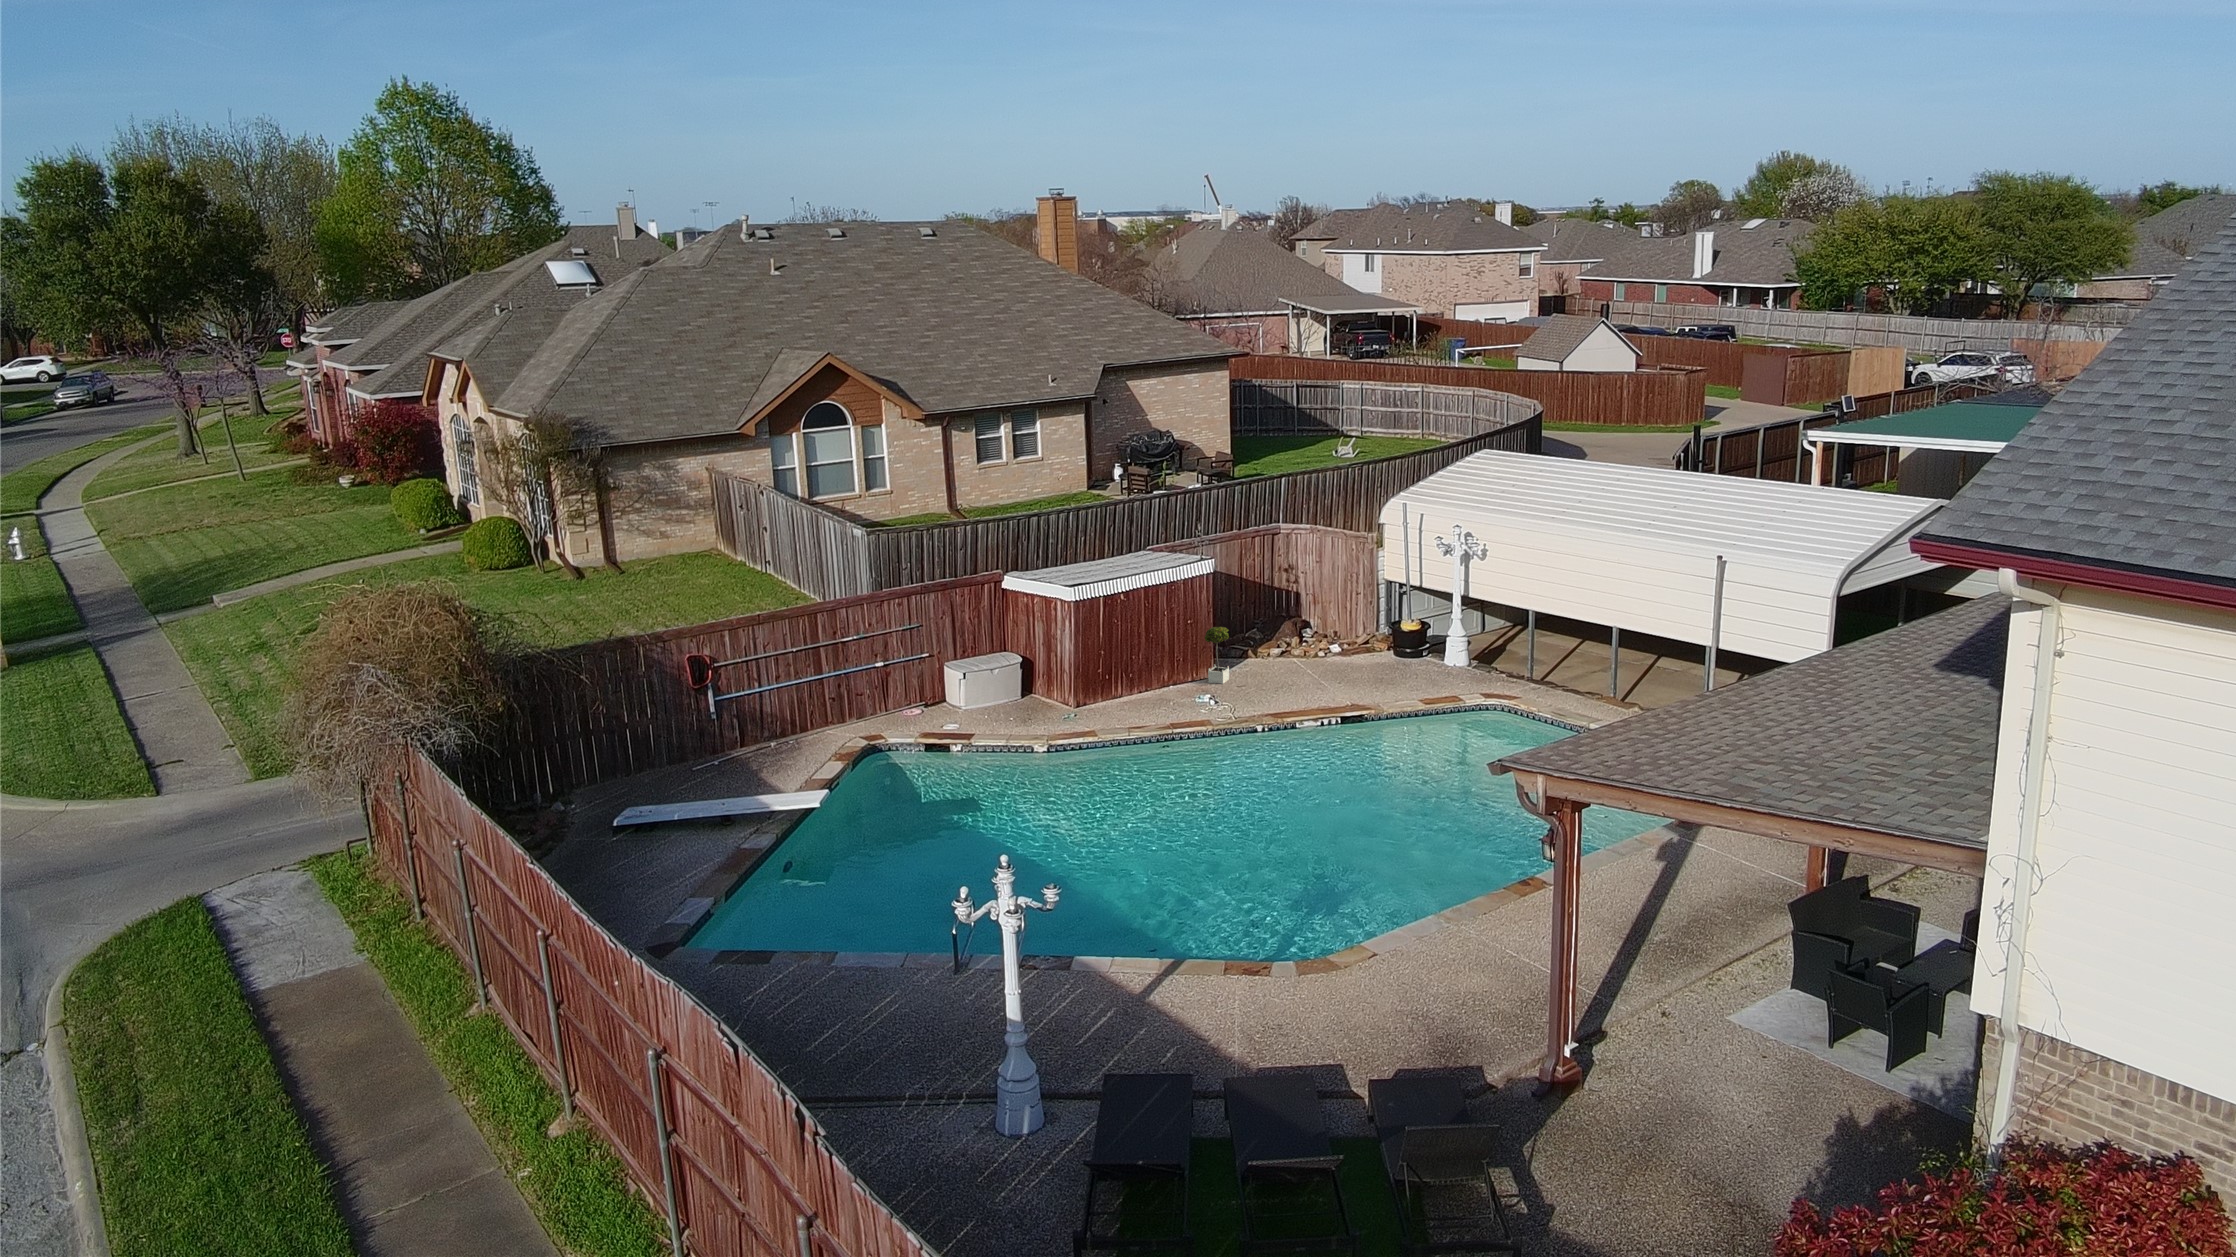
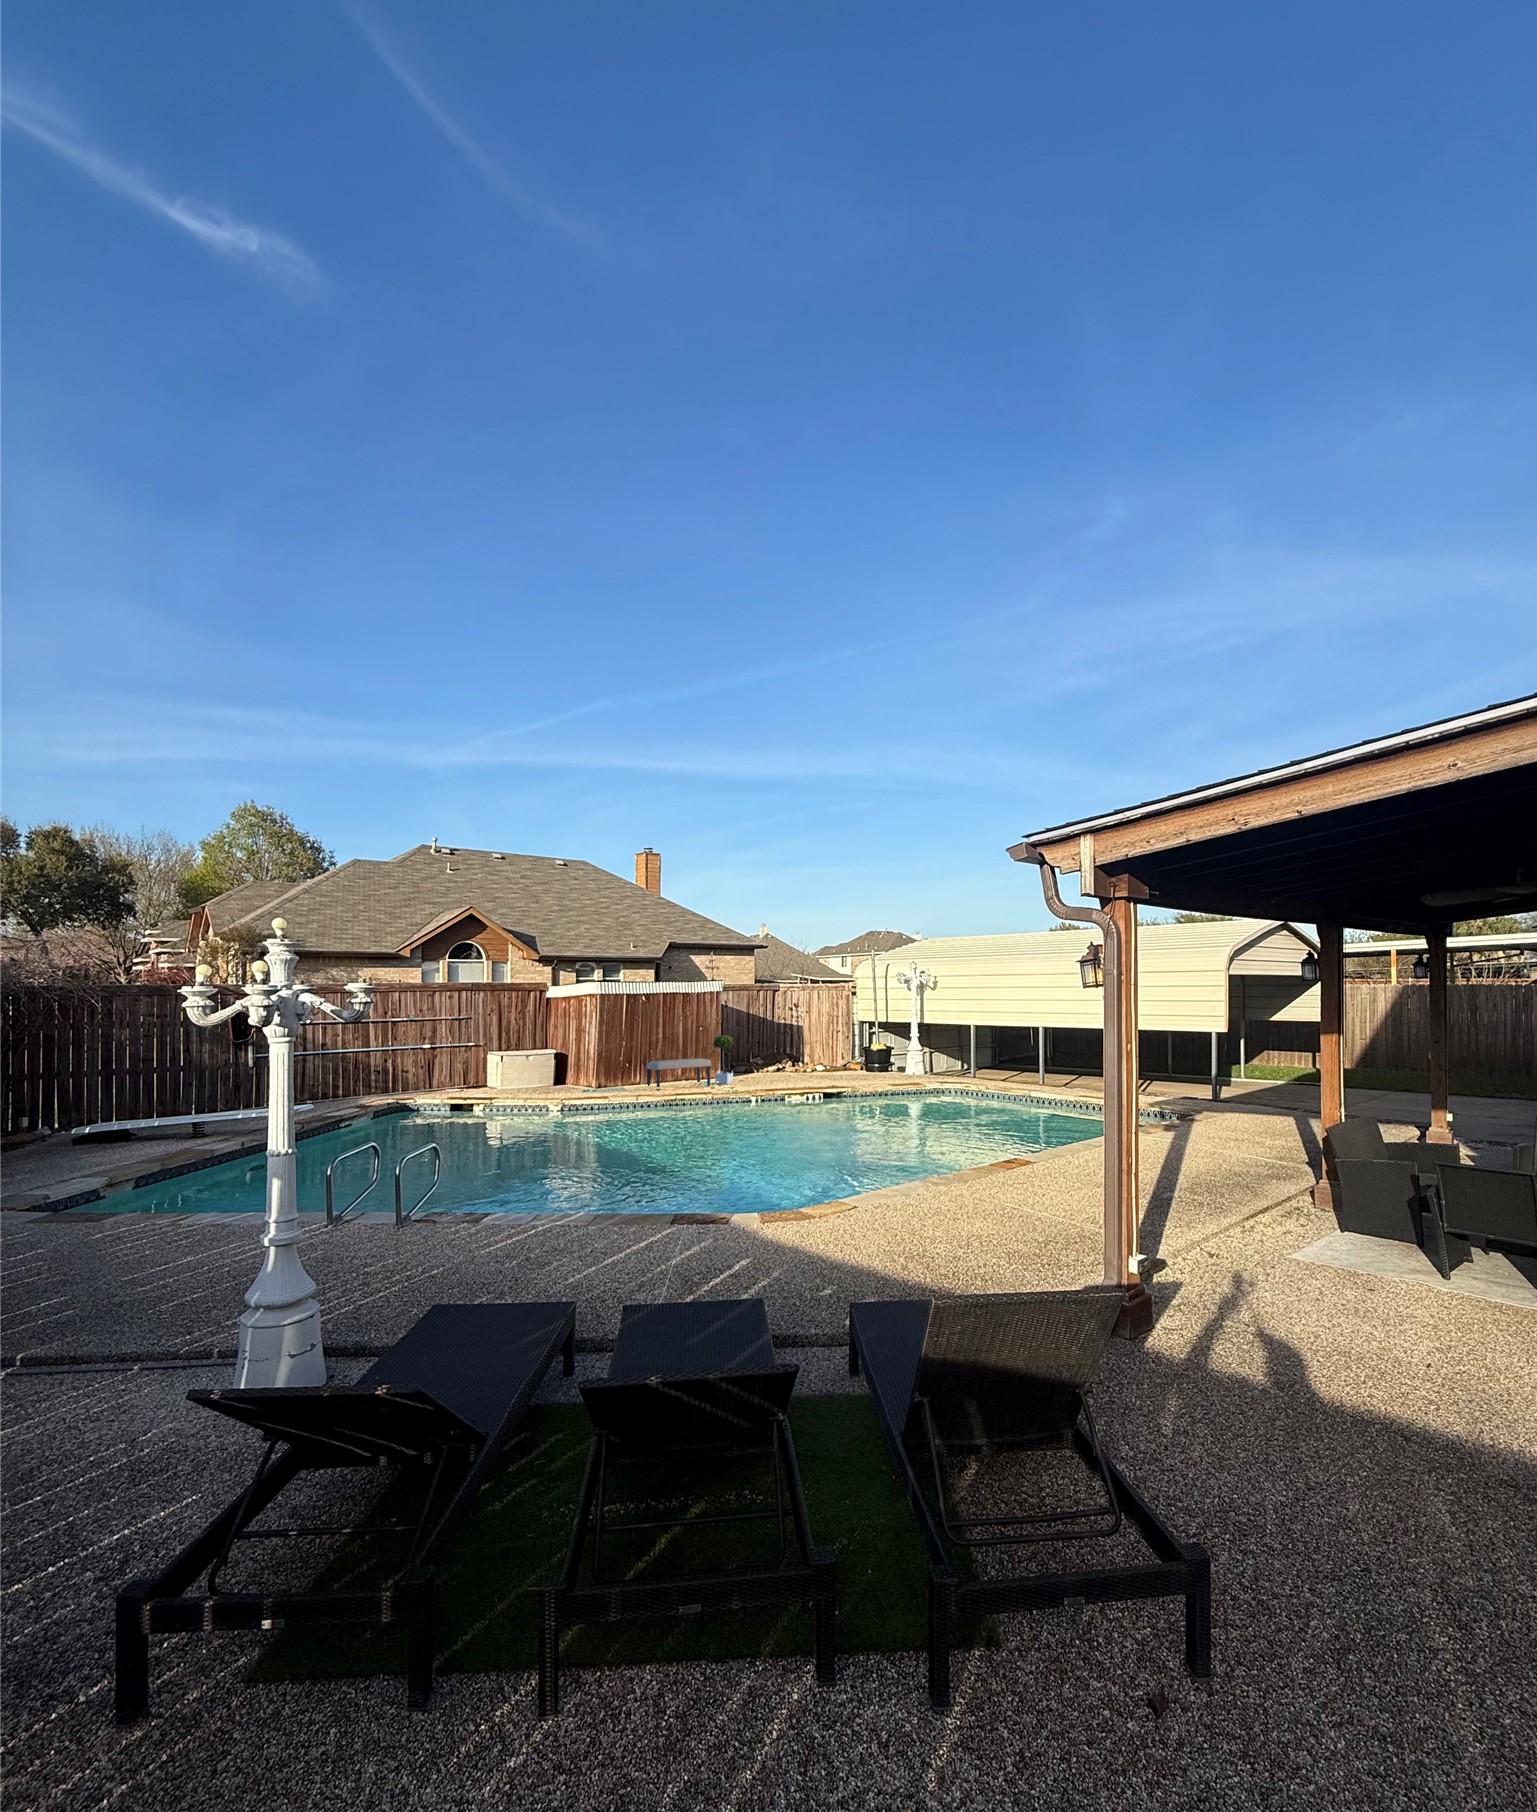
bench: none [1129,657,1205,705] -> present [646,1058,711,1091]

